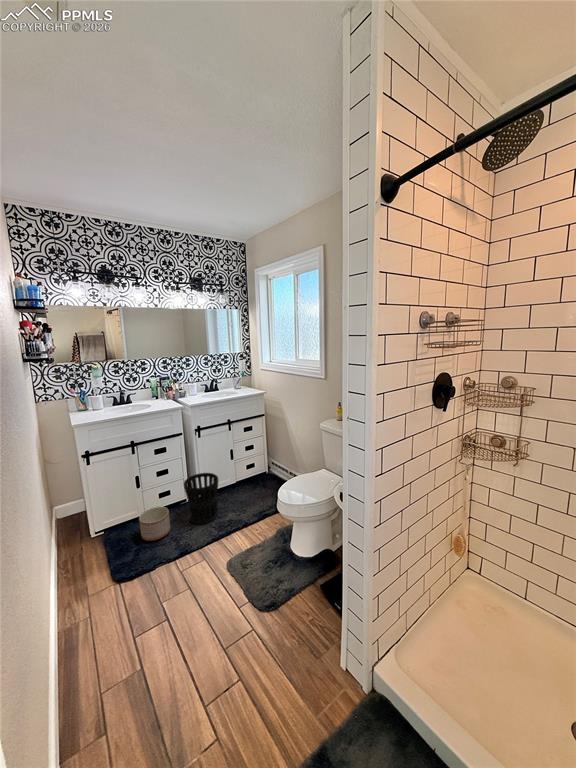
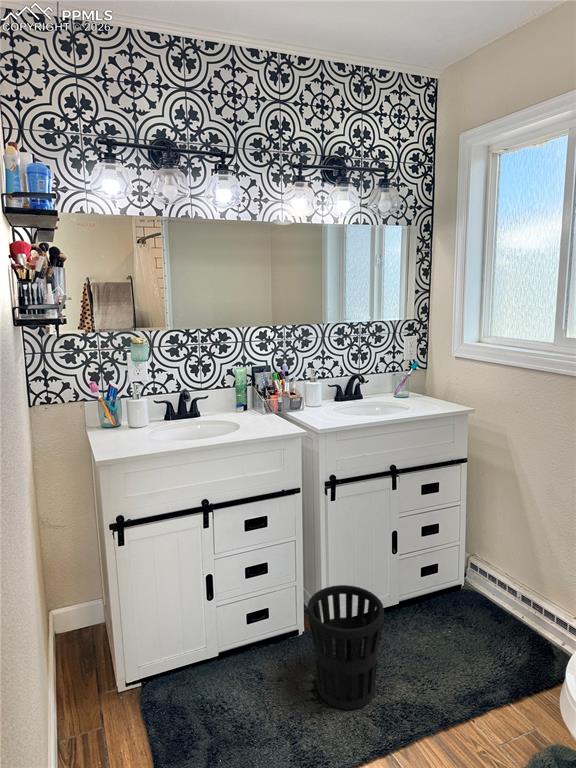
planter: present [139,507,171,541] -> none [214,652,277,736]

